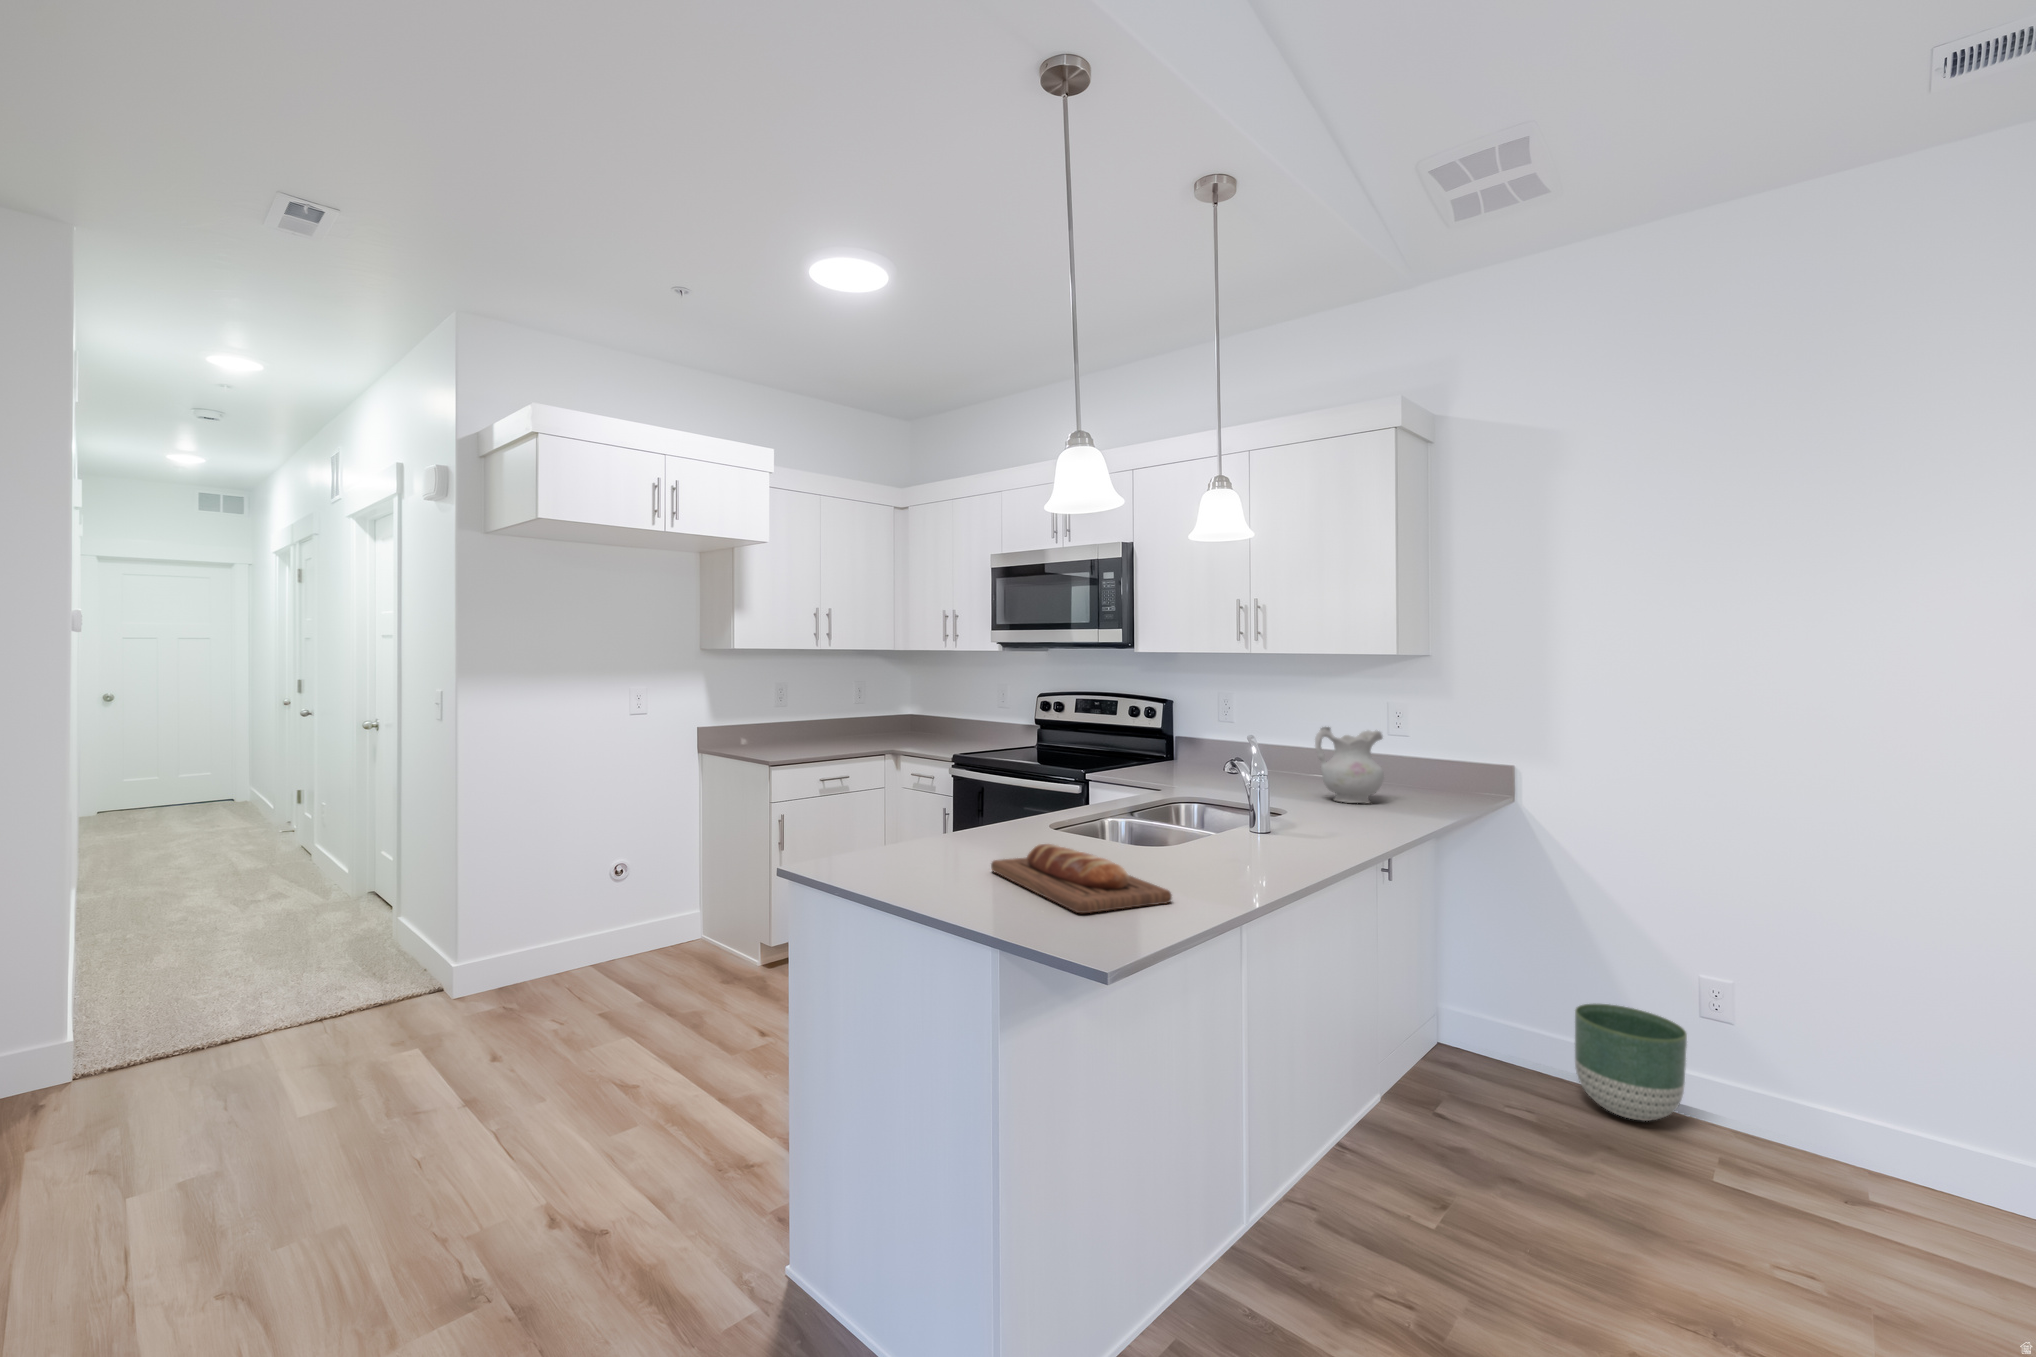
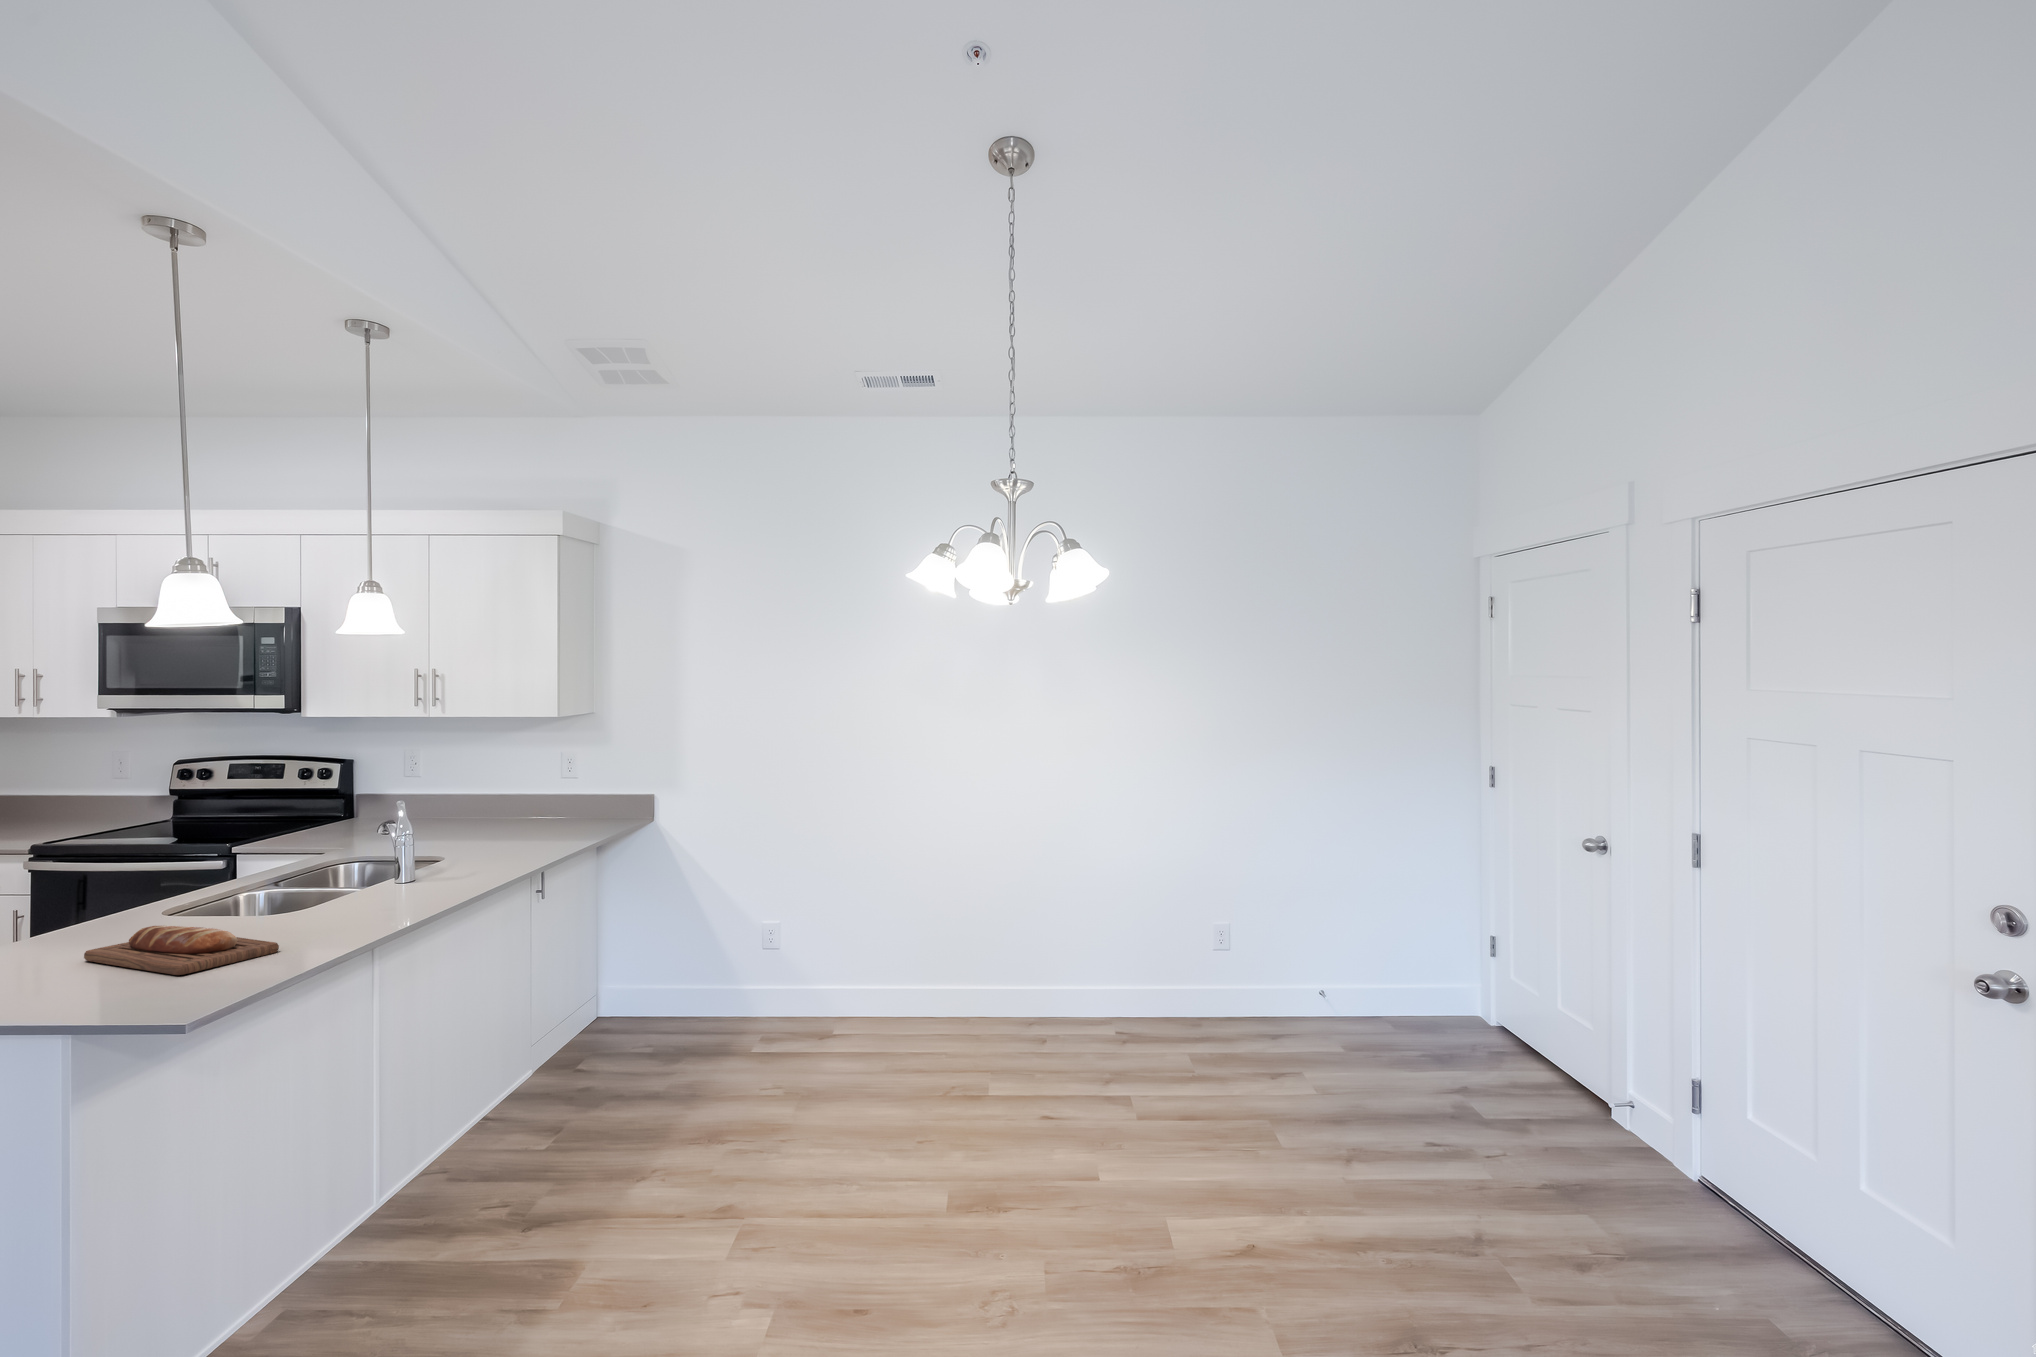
ceramic pitcher: present [1315,727,1384,804] -> none [484,781,546,843]
planter: present [1575,1004,1687,1121] -> none [687,960,752,1035]

